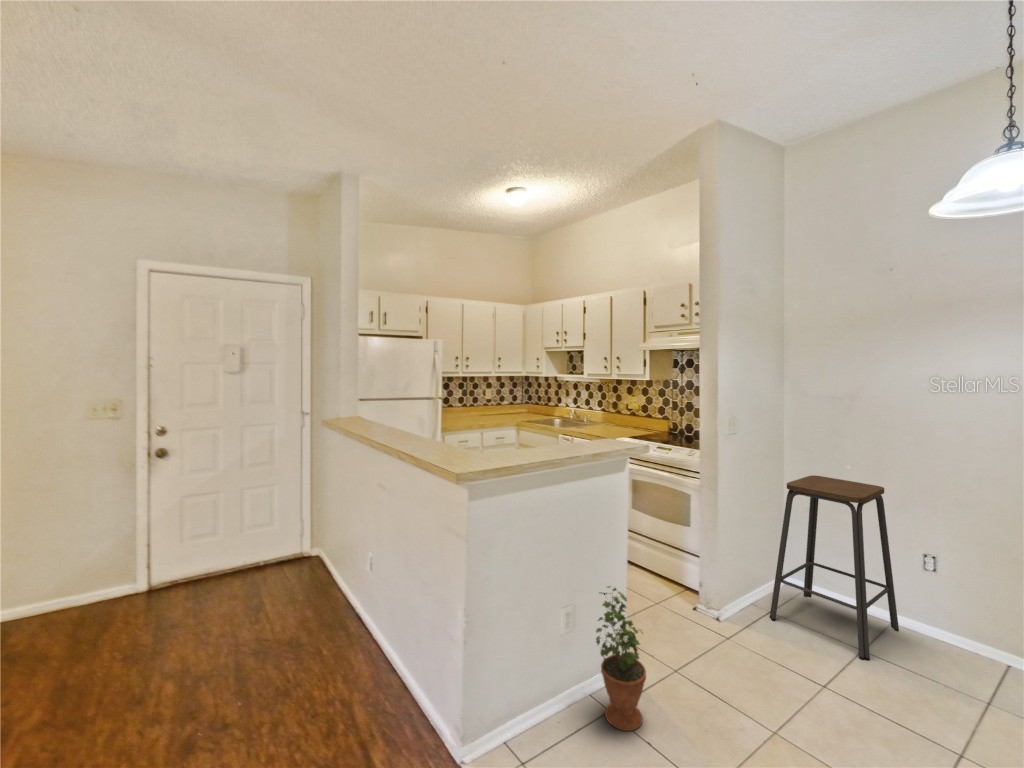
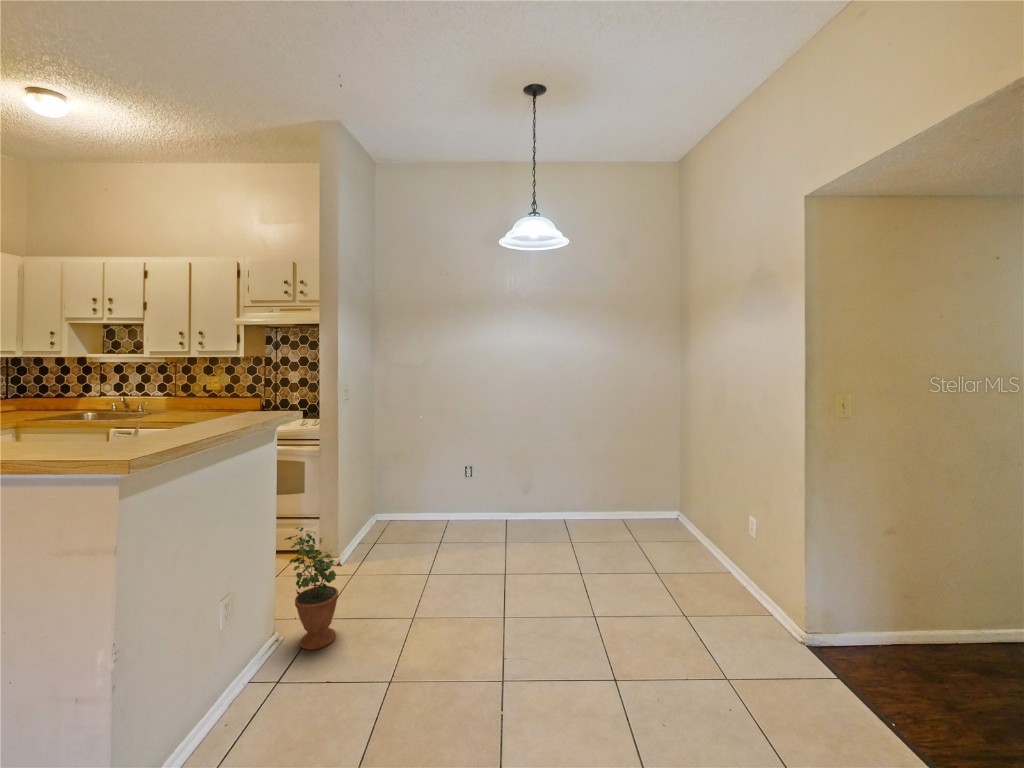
bar stool: present [770,475,899,660] -> none [381,423,451,538]

